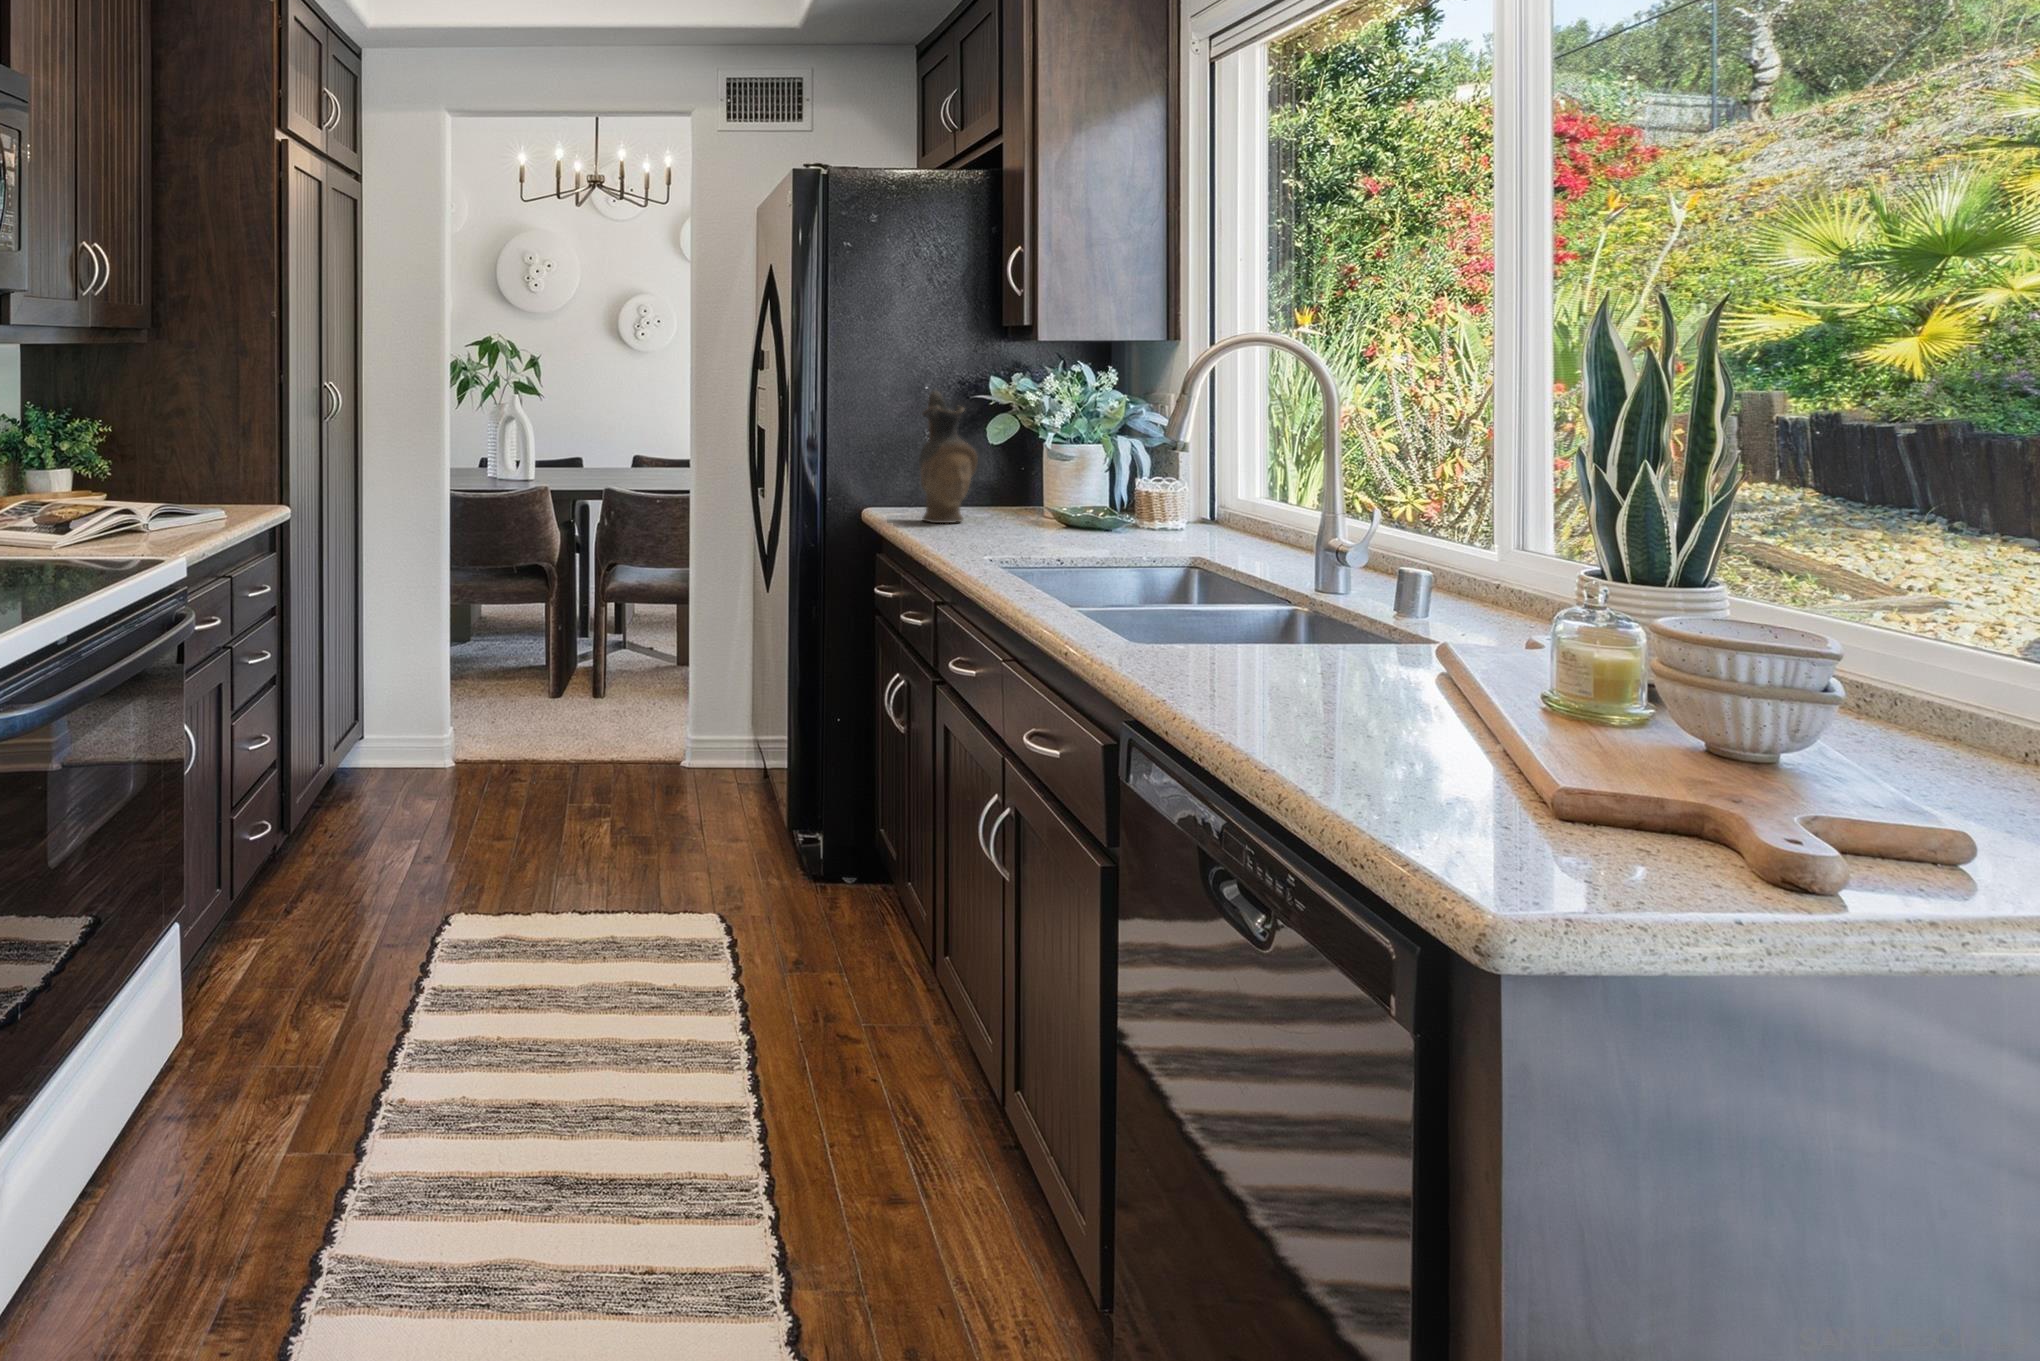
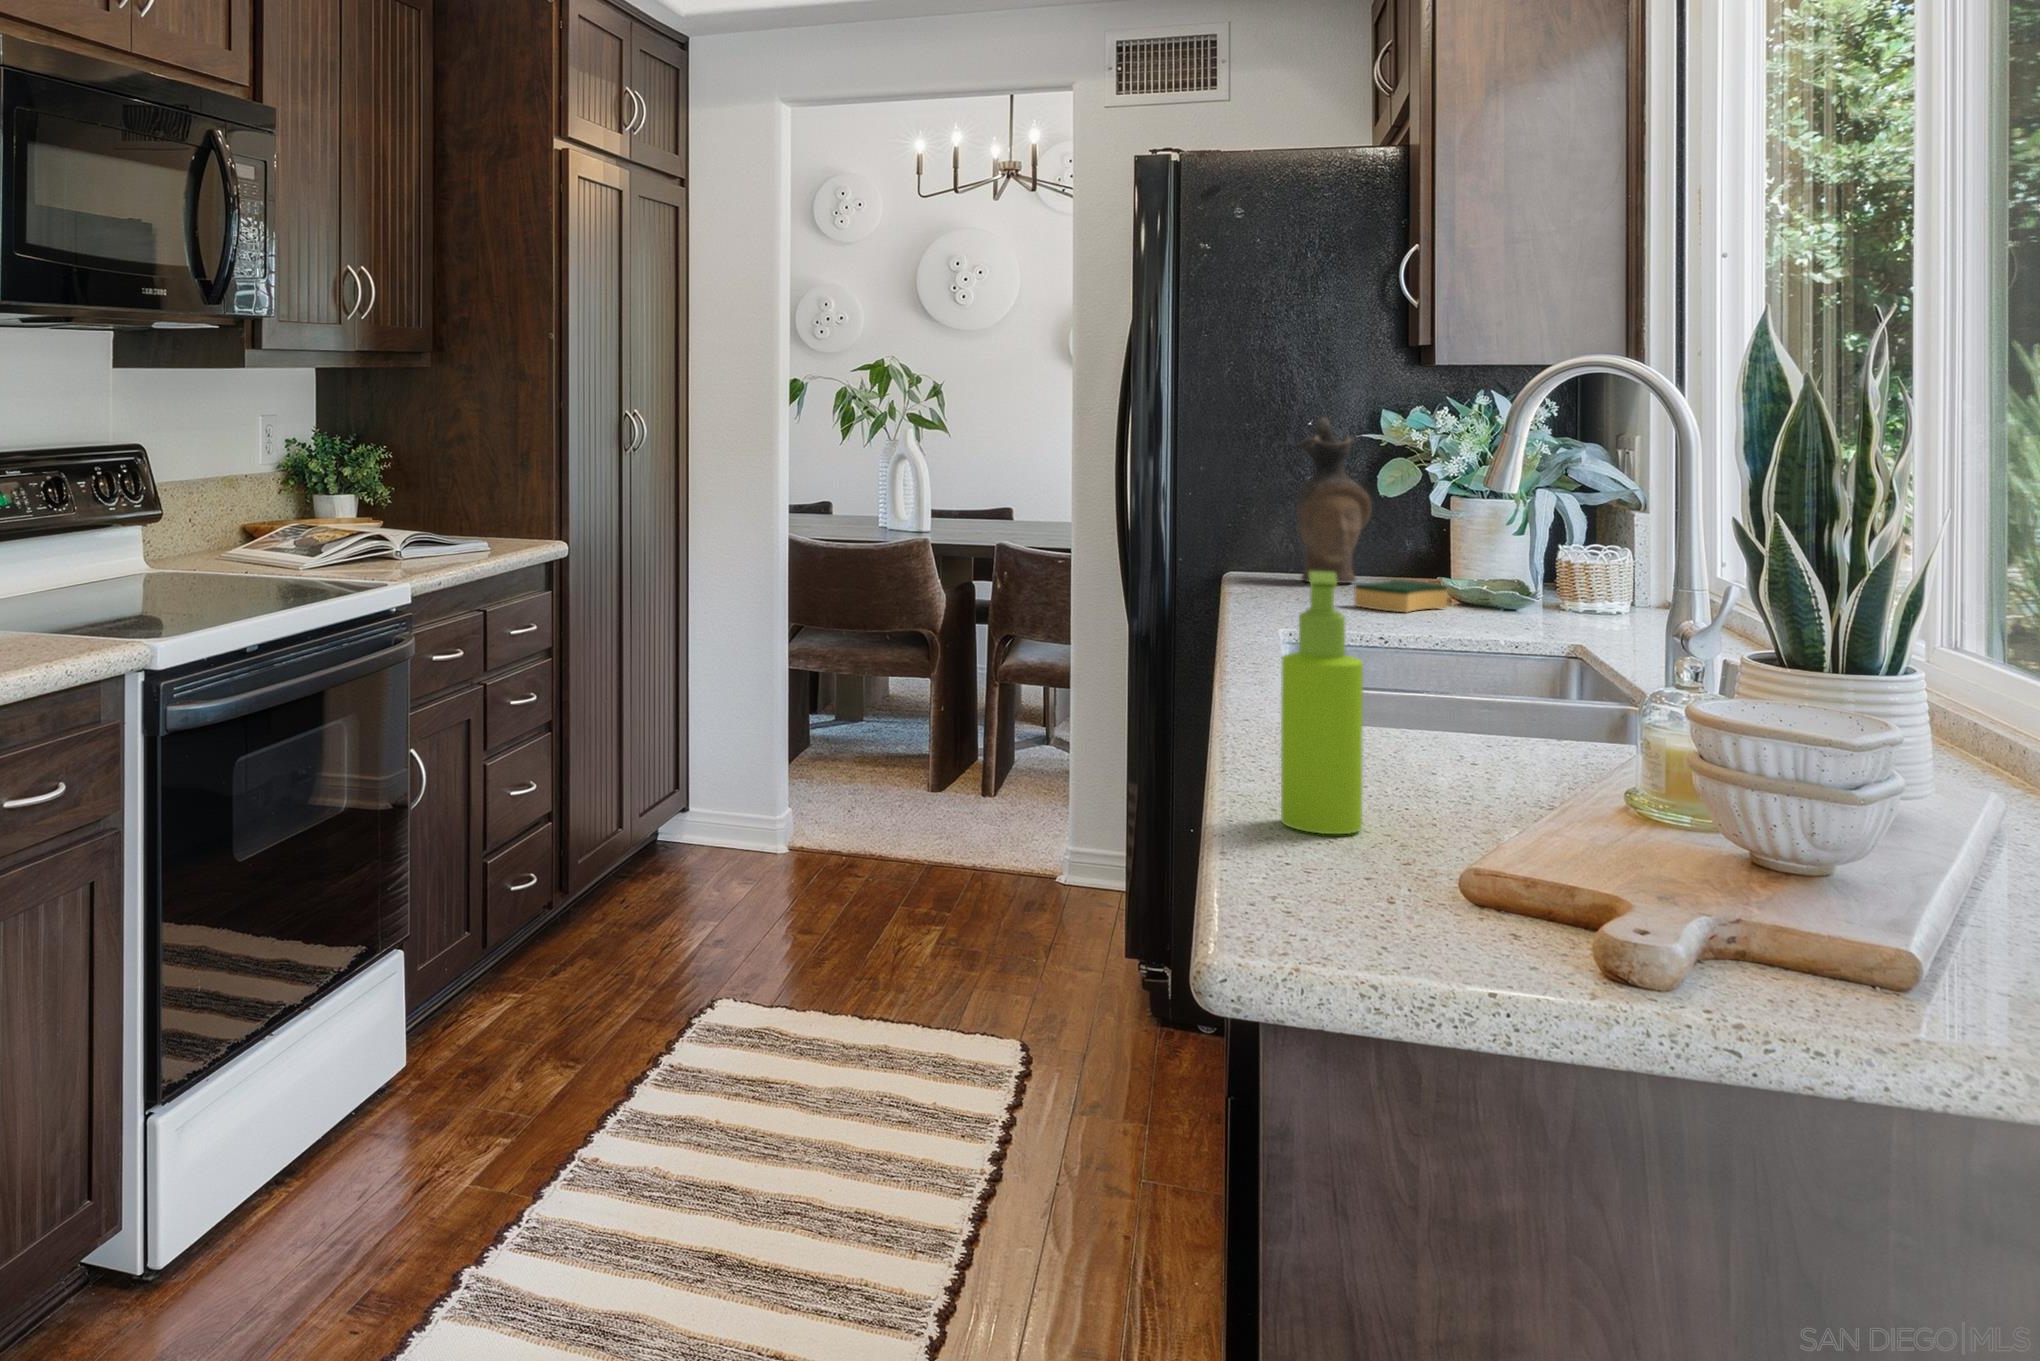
sponge: none [998,520,1063,547] -> present [1354,580,1447,612]
soap dispenser: none [1343,547,1428,794] -> present [1281,571,1363,834]

